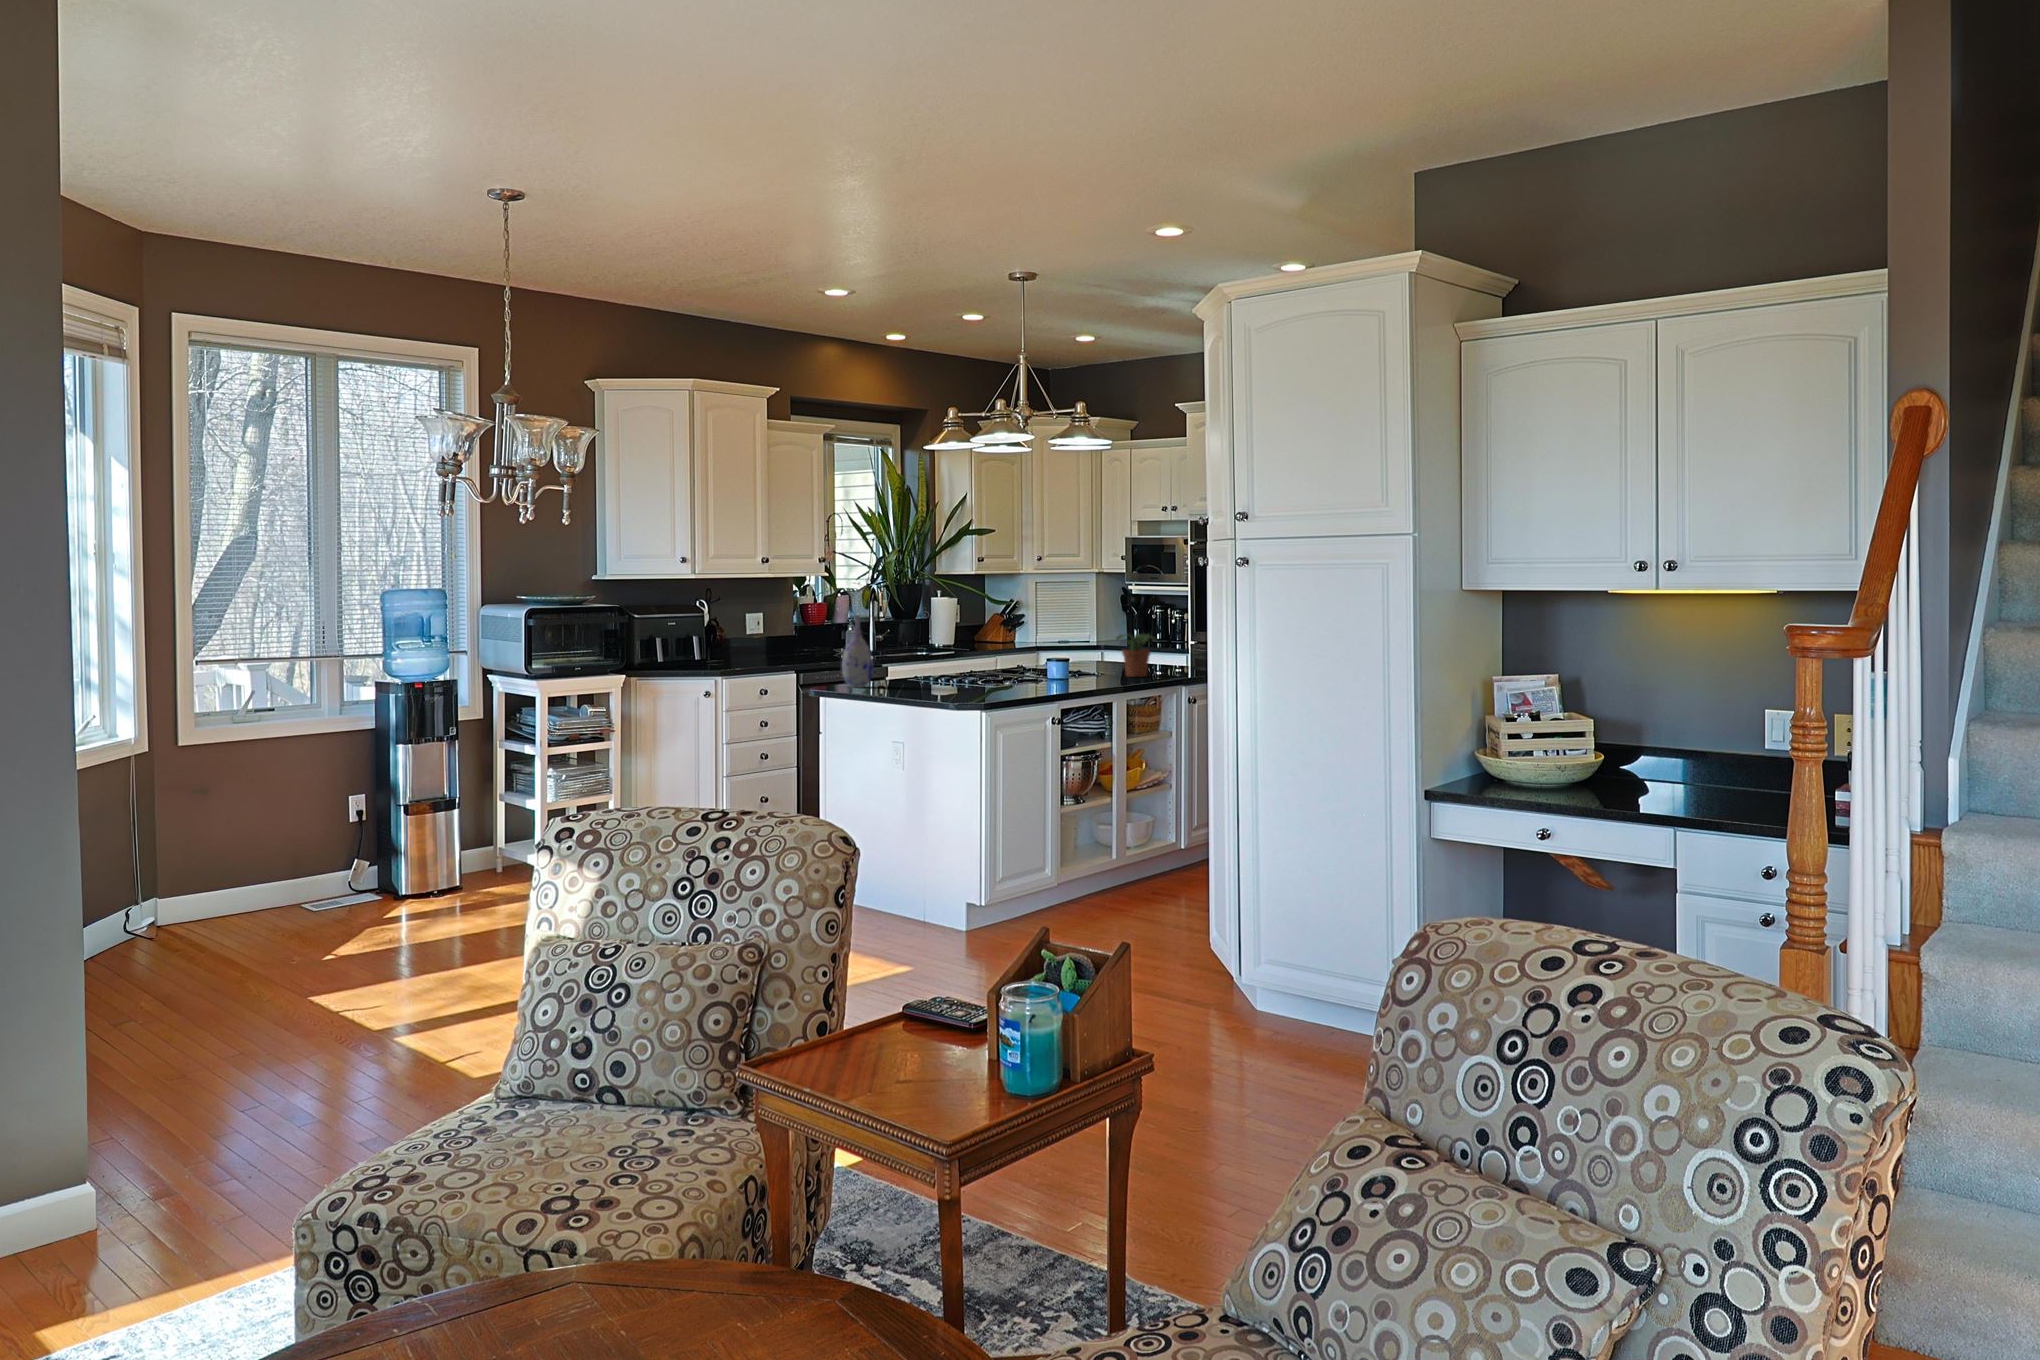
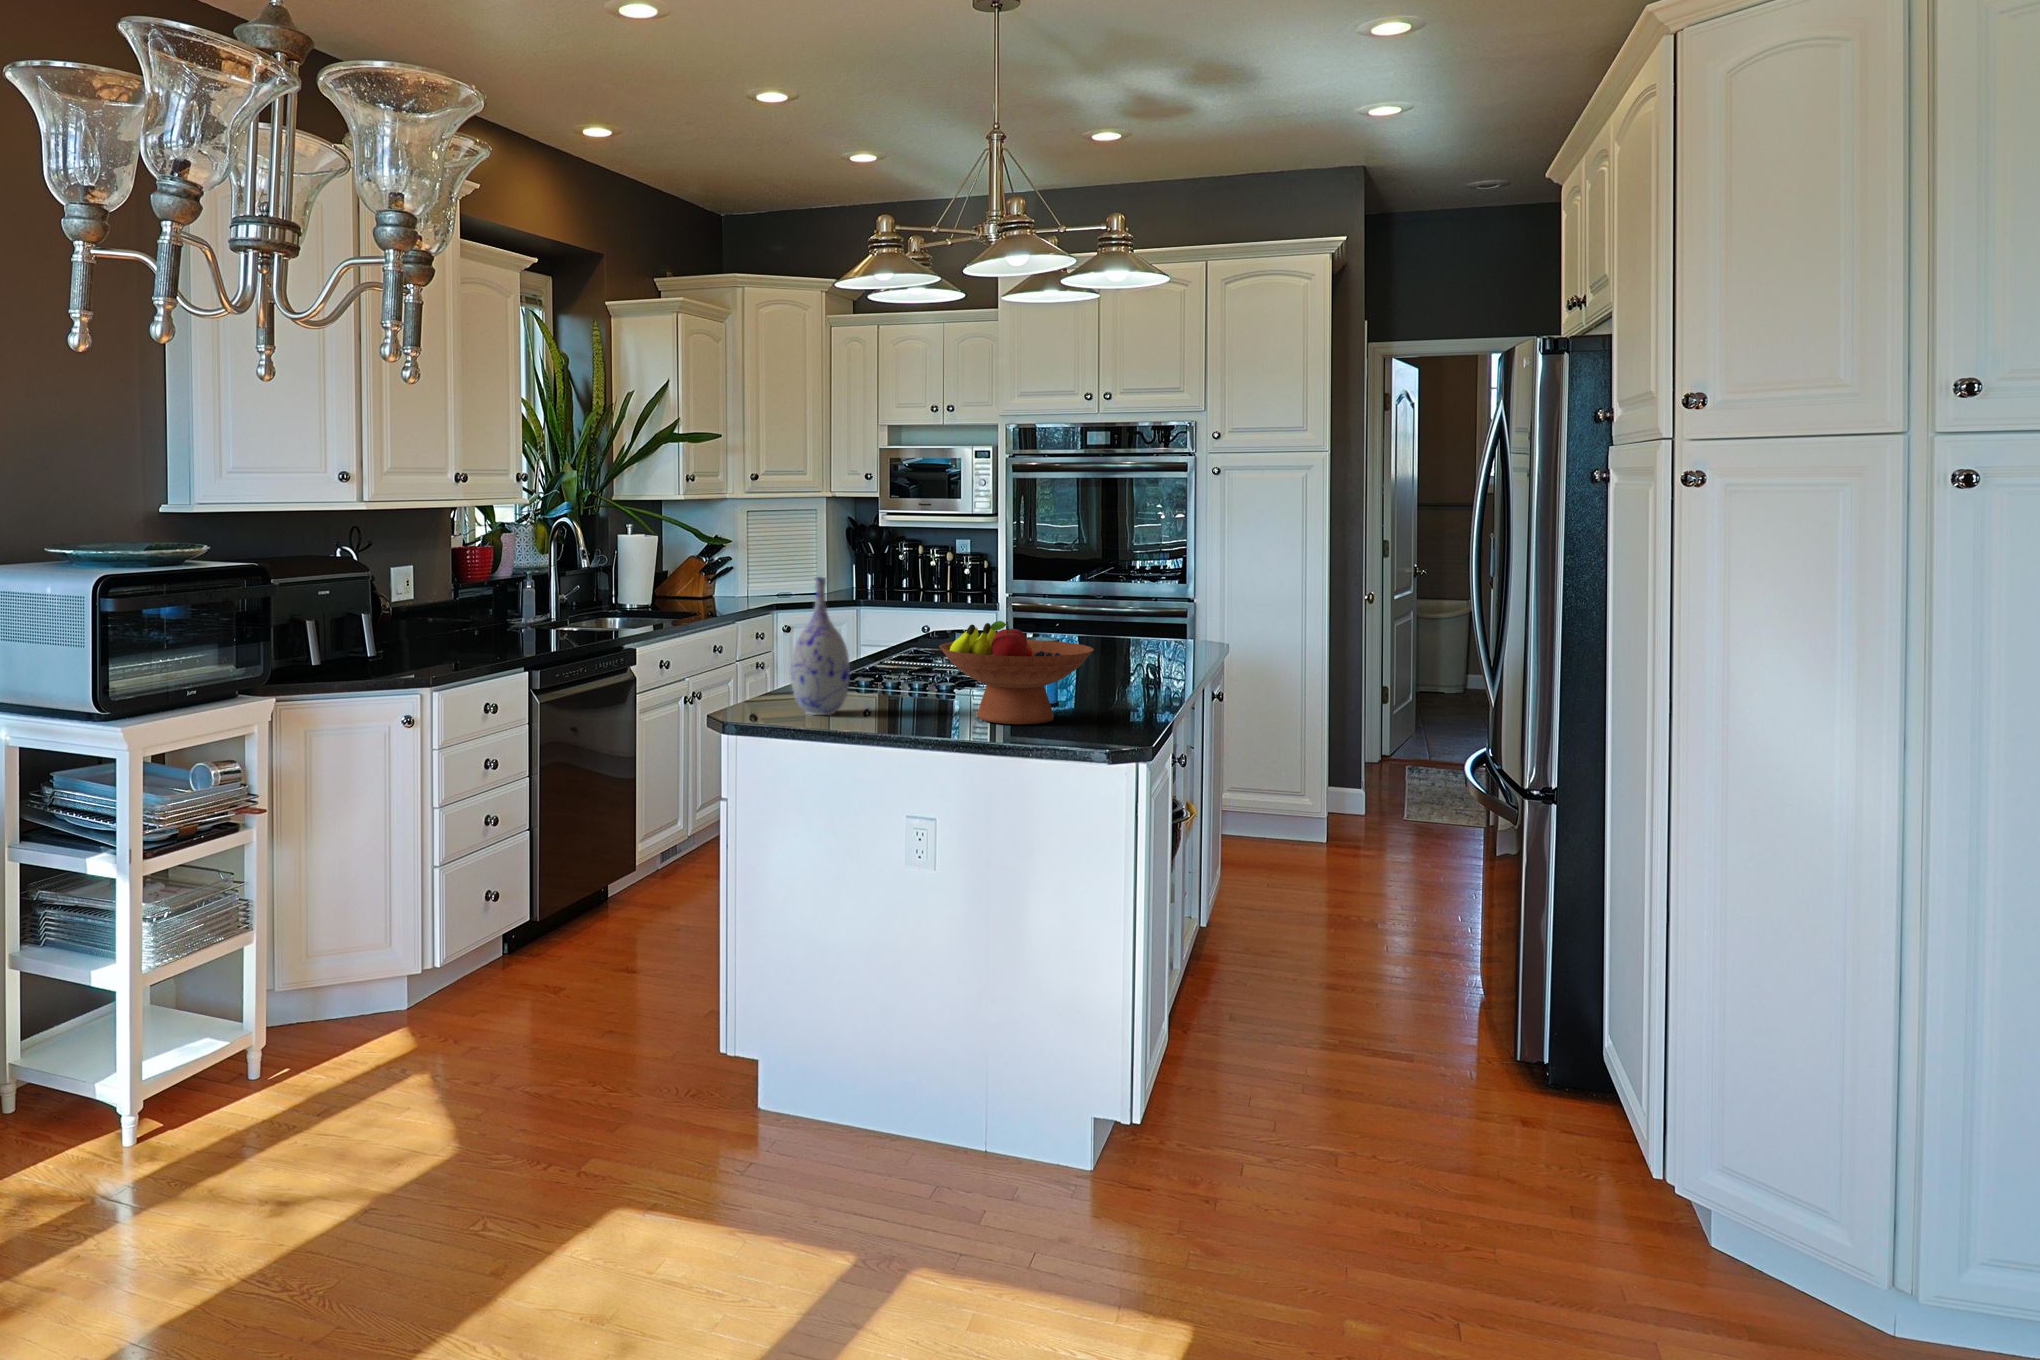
potted plant: present [1116,634,1156,677] -> none [1094,591,1162,662]
fruit bowl: none [897,639,976,692] -> present [939,621,1094,724]

